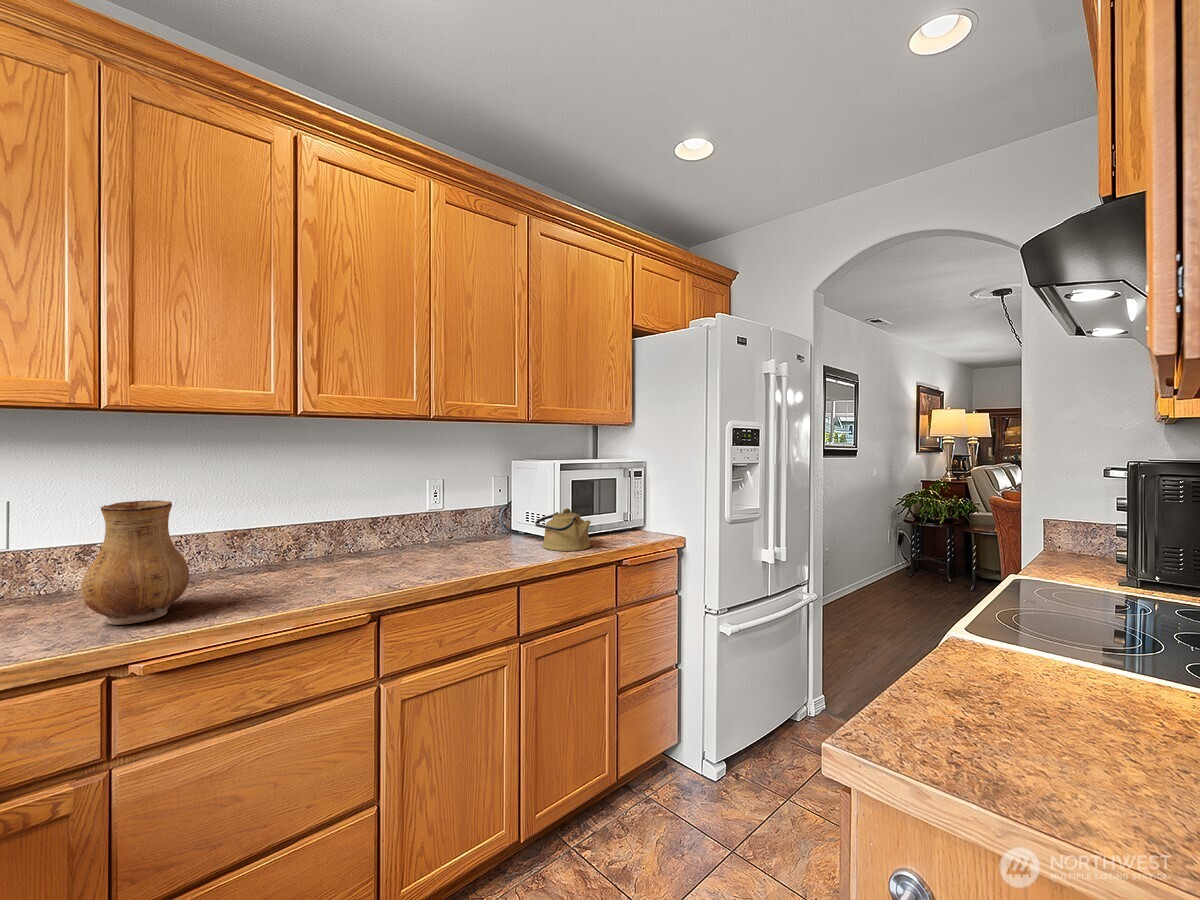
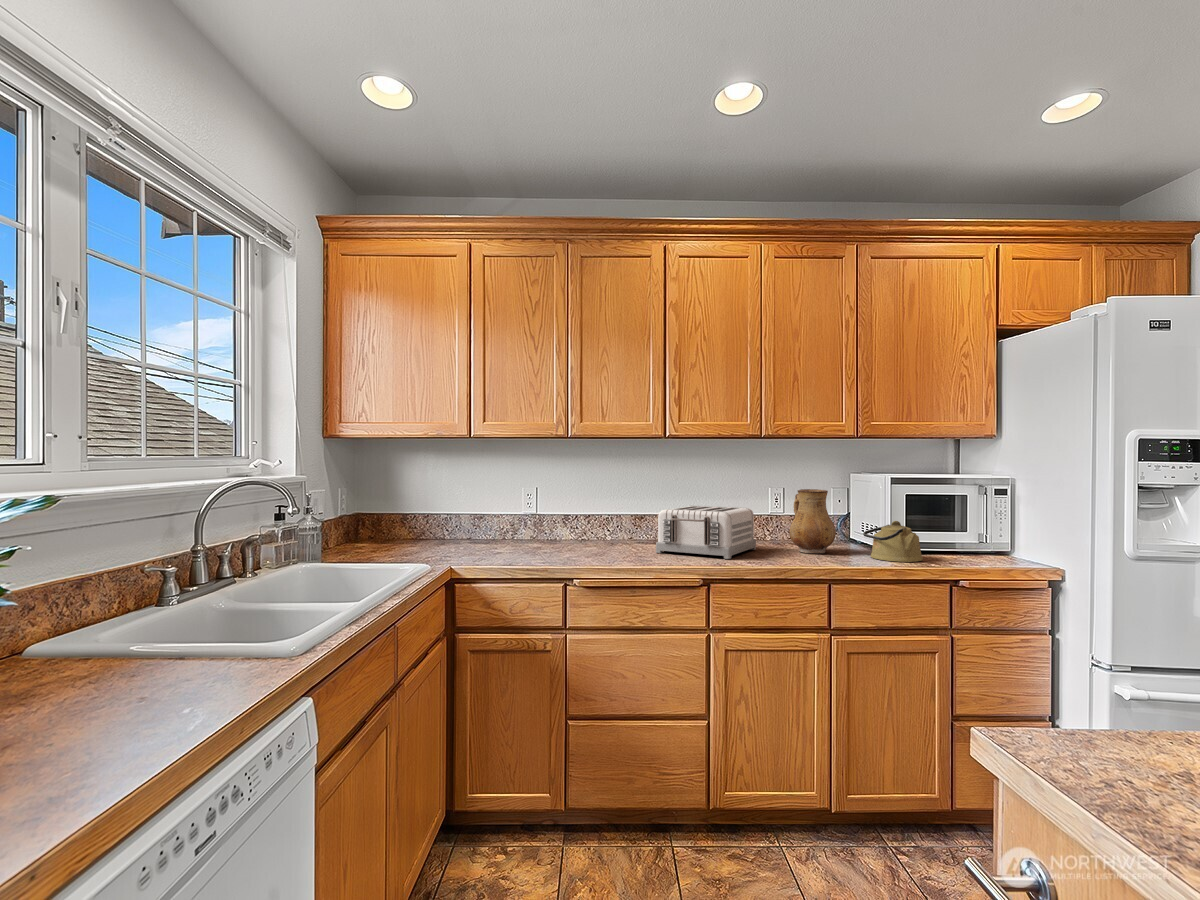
ceramic pitcher: present [81,500,189,625] -> present [789,489,836,553]
toaster: none [284,504,419,580] -> present [656,505,756,559]

